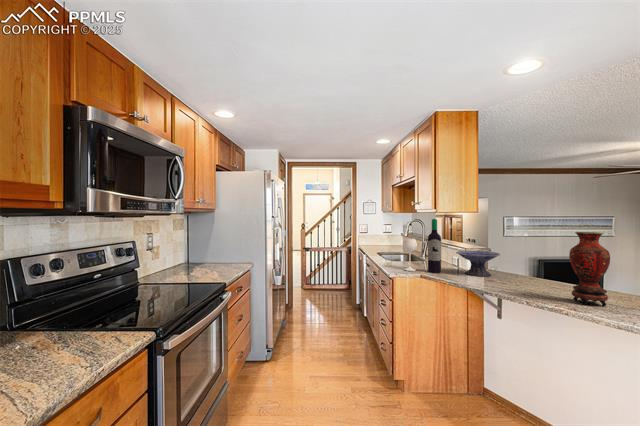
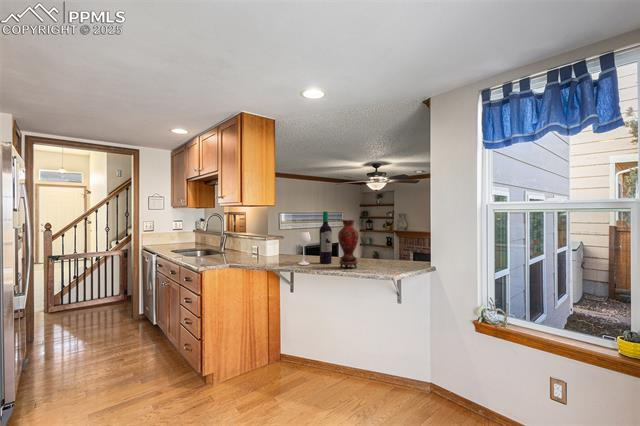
wine bottle: present [403,219,441,273] -> present [297,211,332,265]
decorative bowl: present [456,251,500,276] -> none [258,240,292,261]

